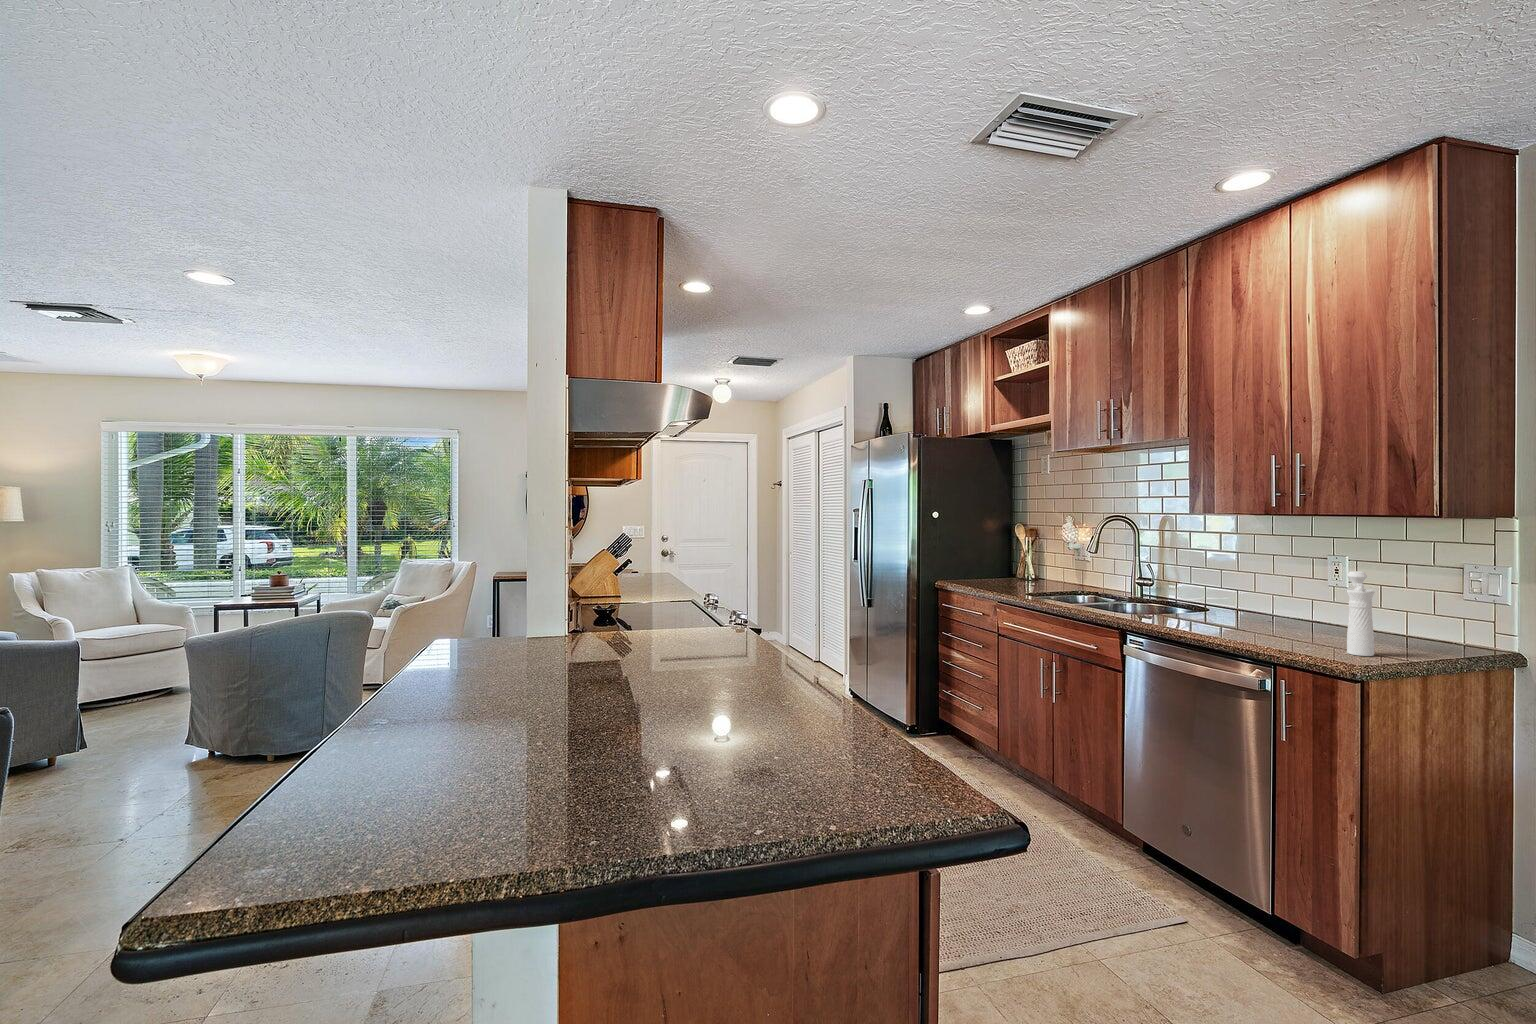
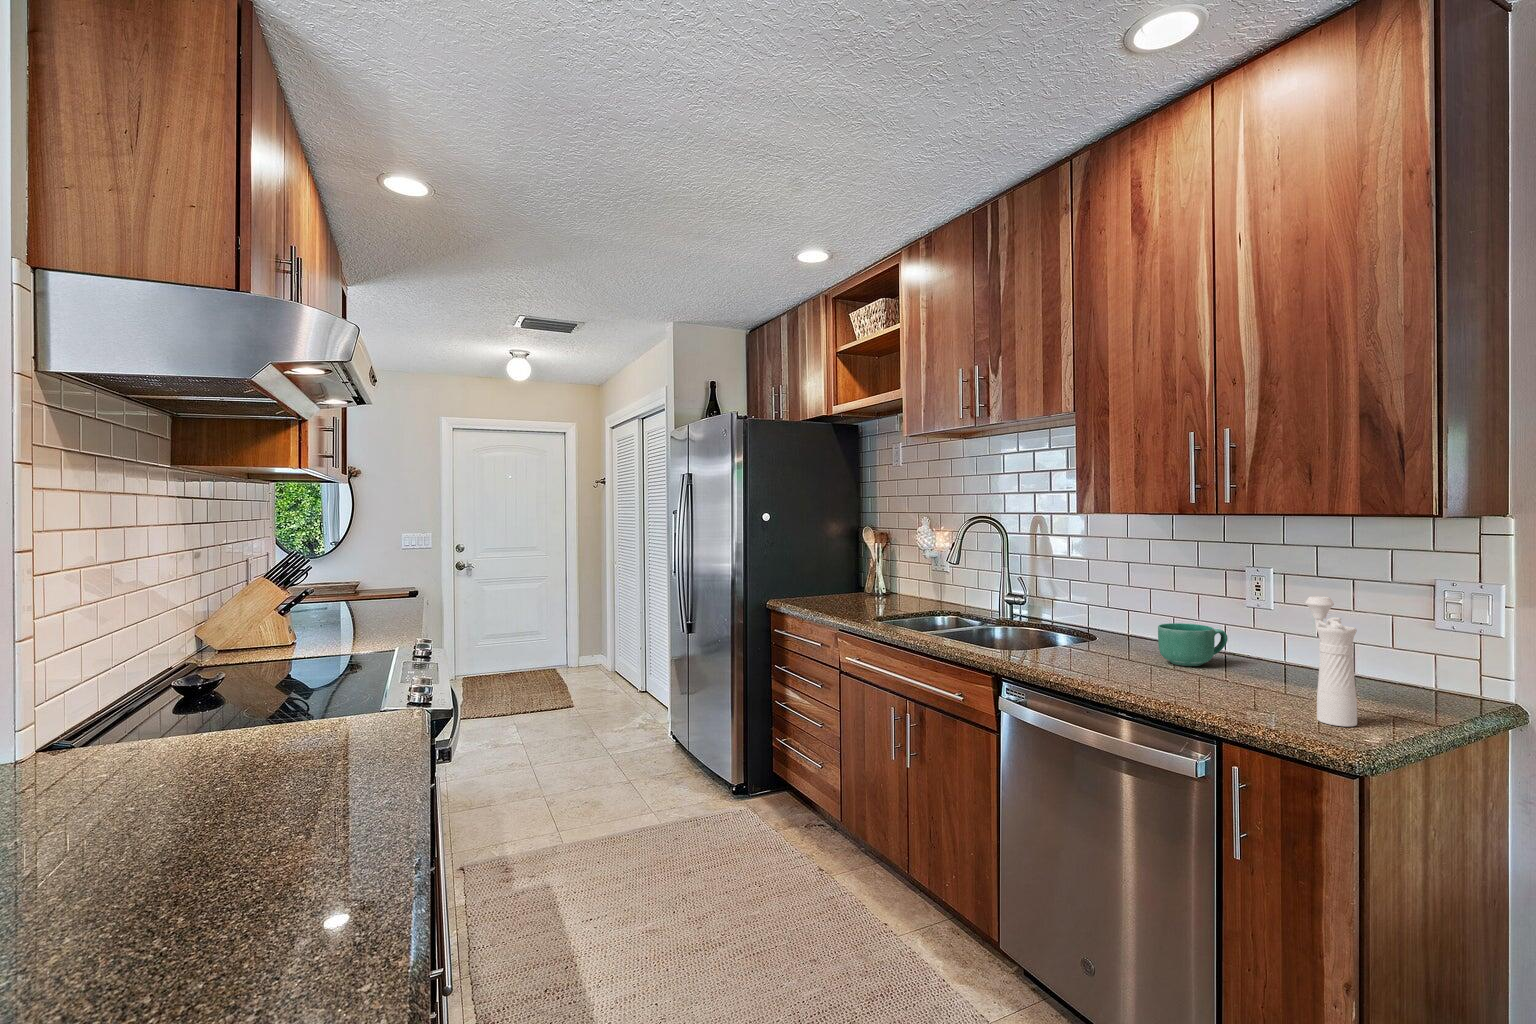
mug: none [1252,596,1308,627] -> present [1158,623,1228,666]

